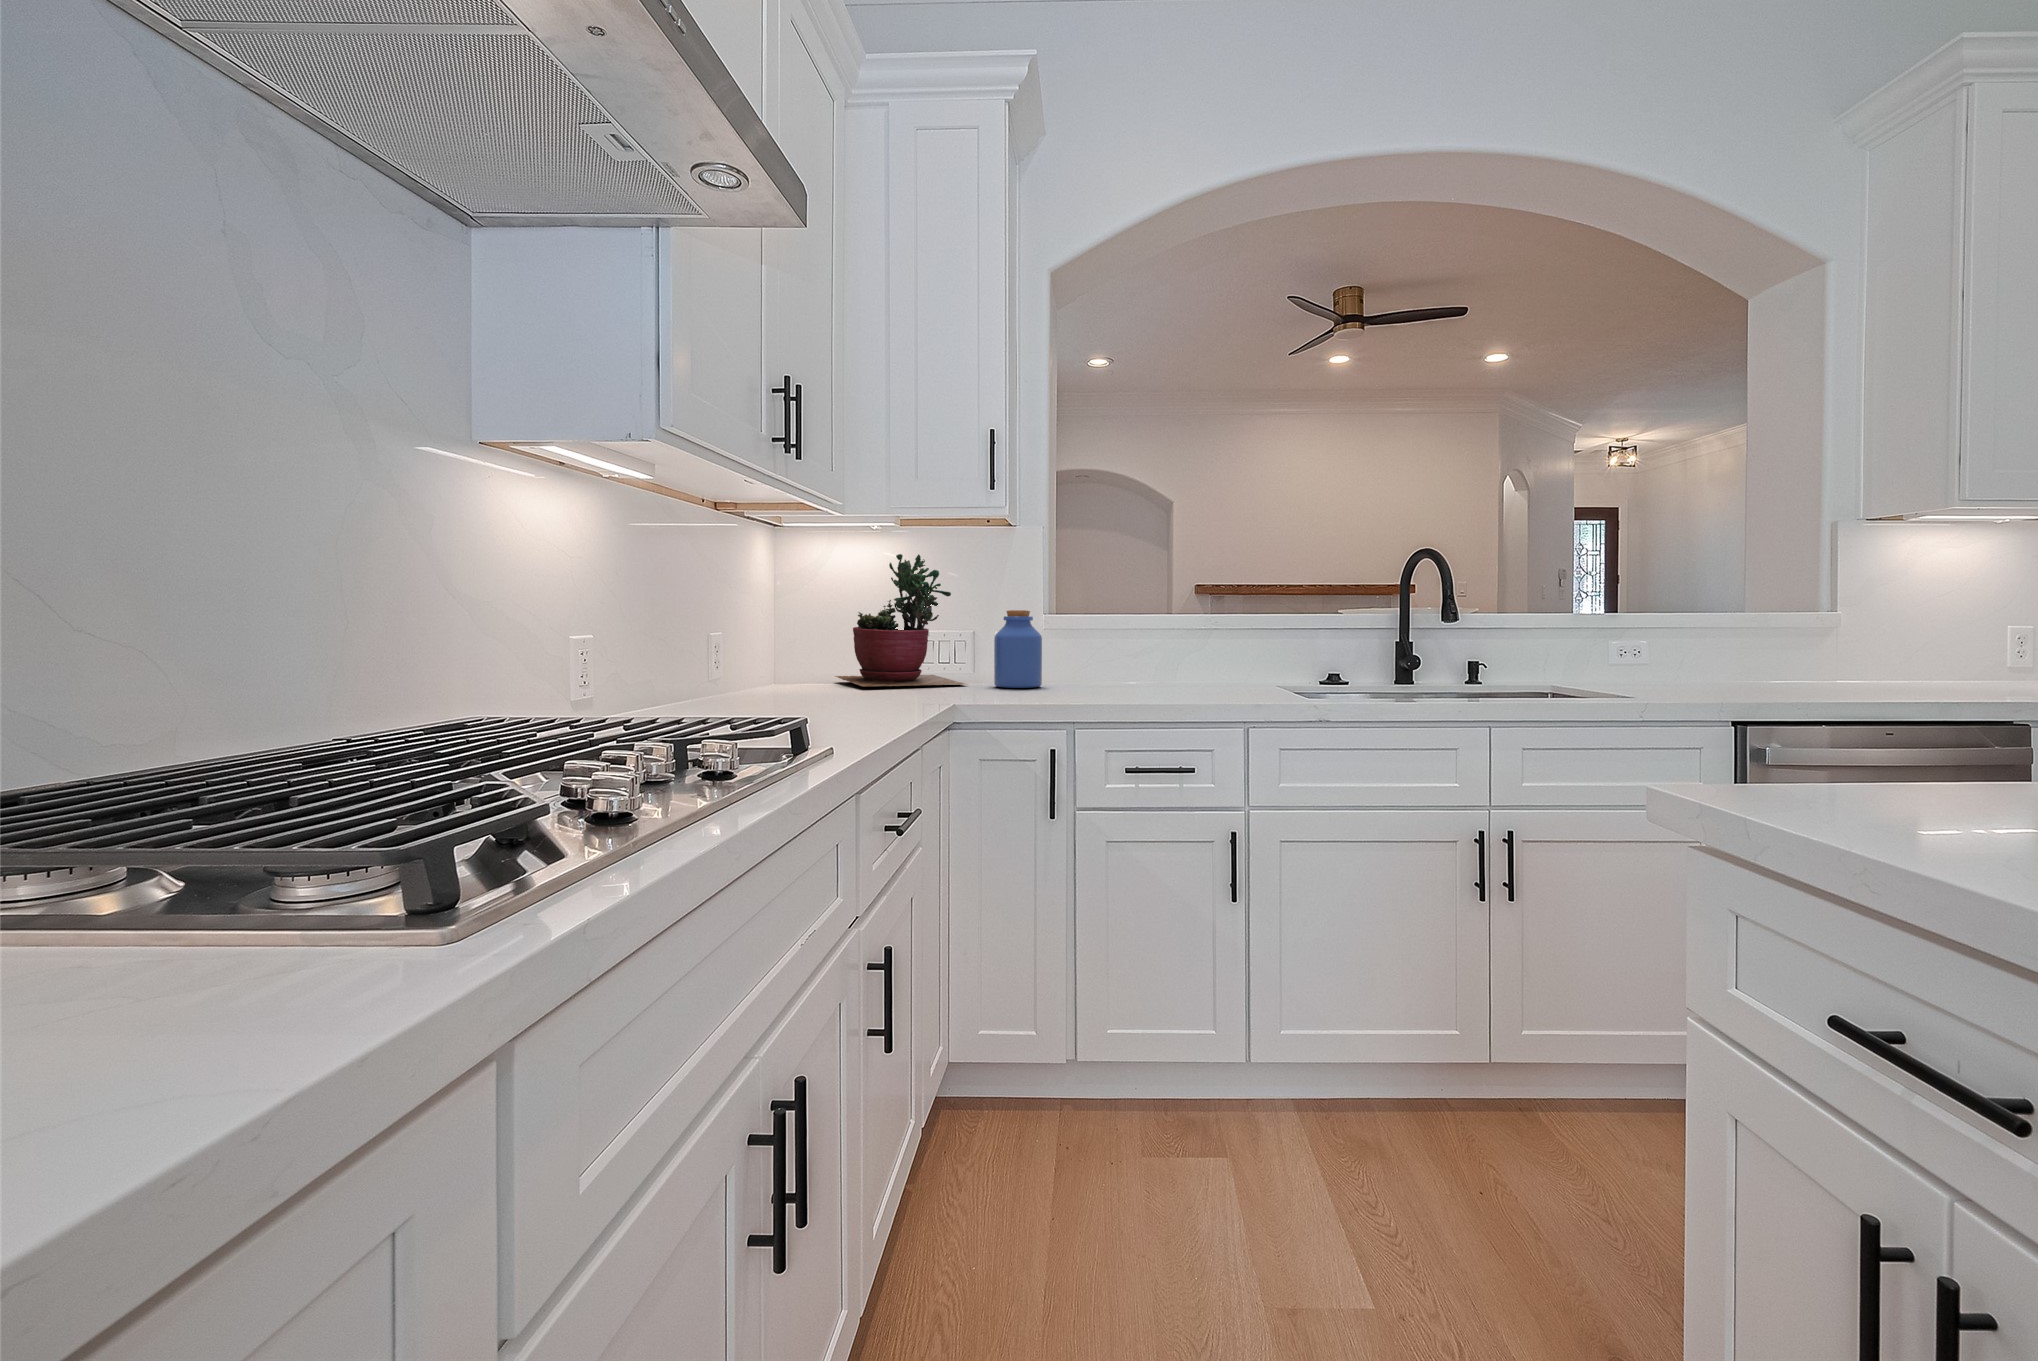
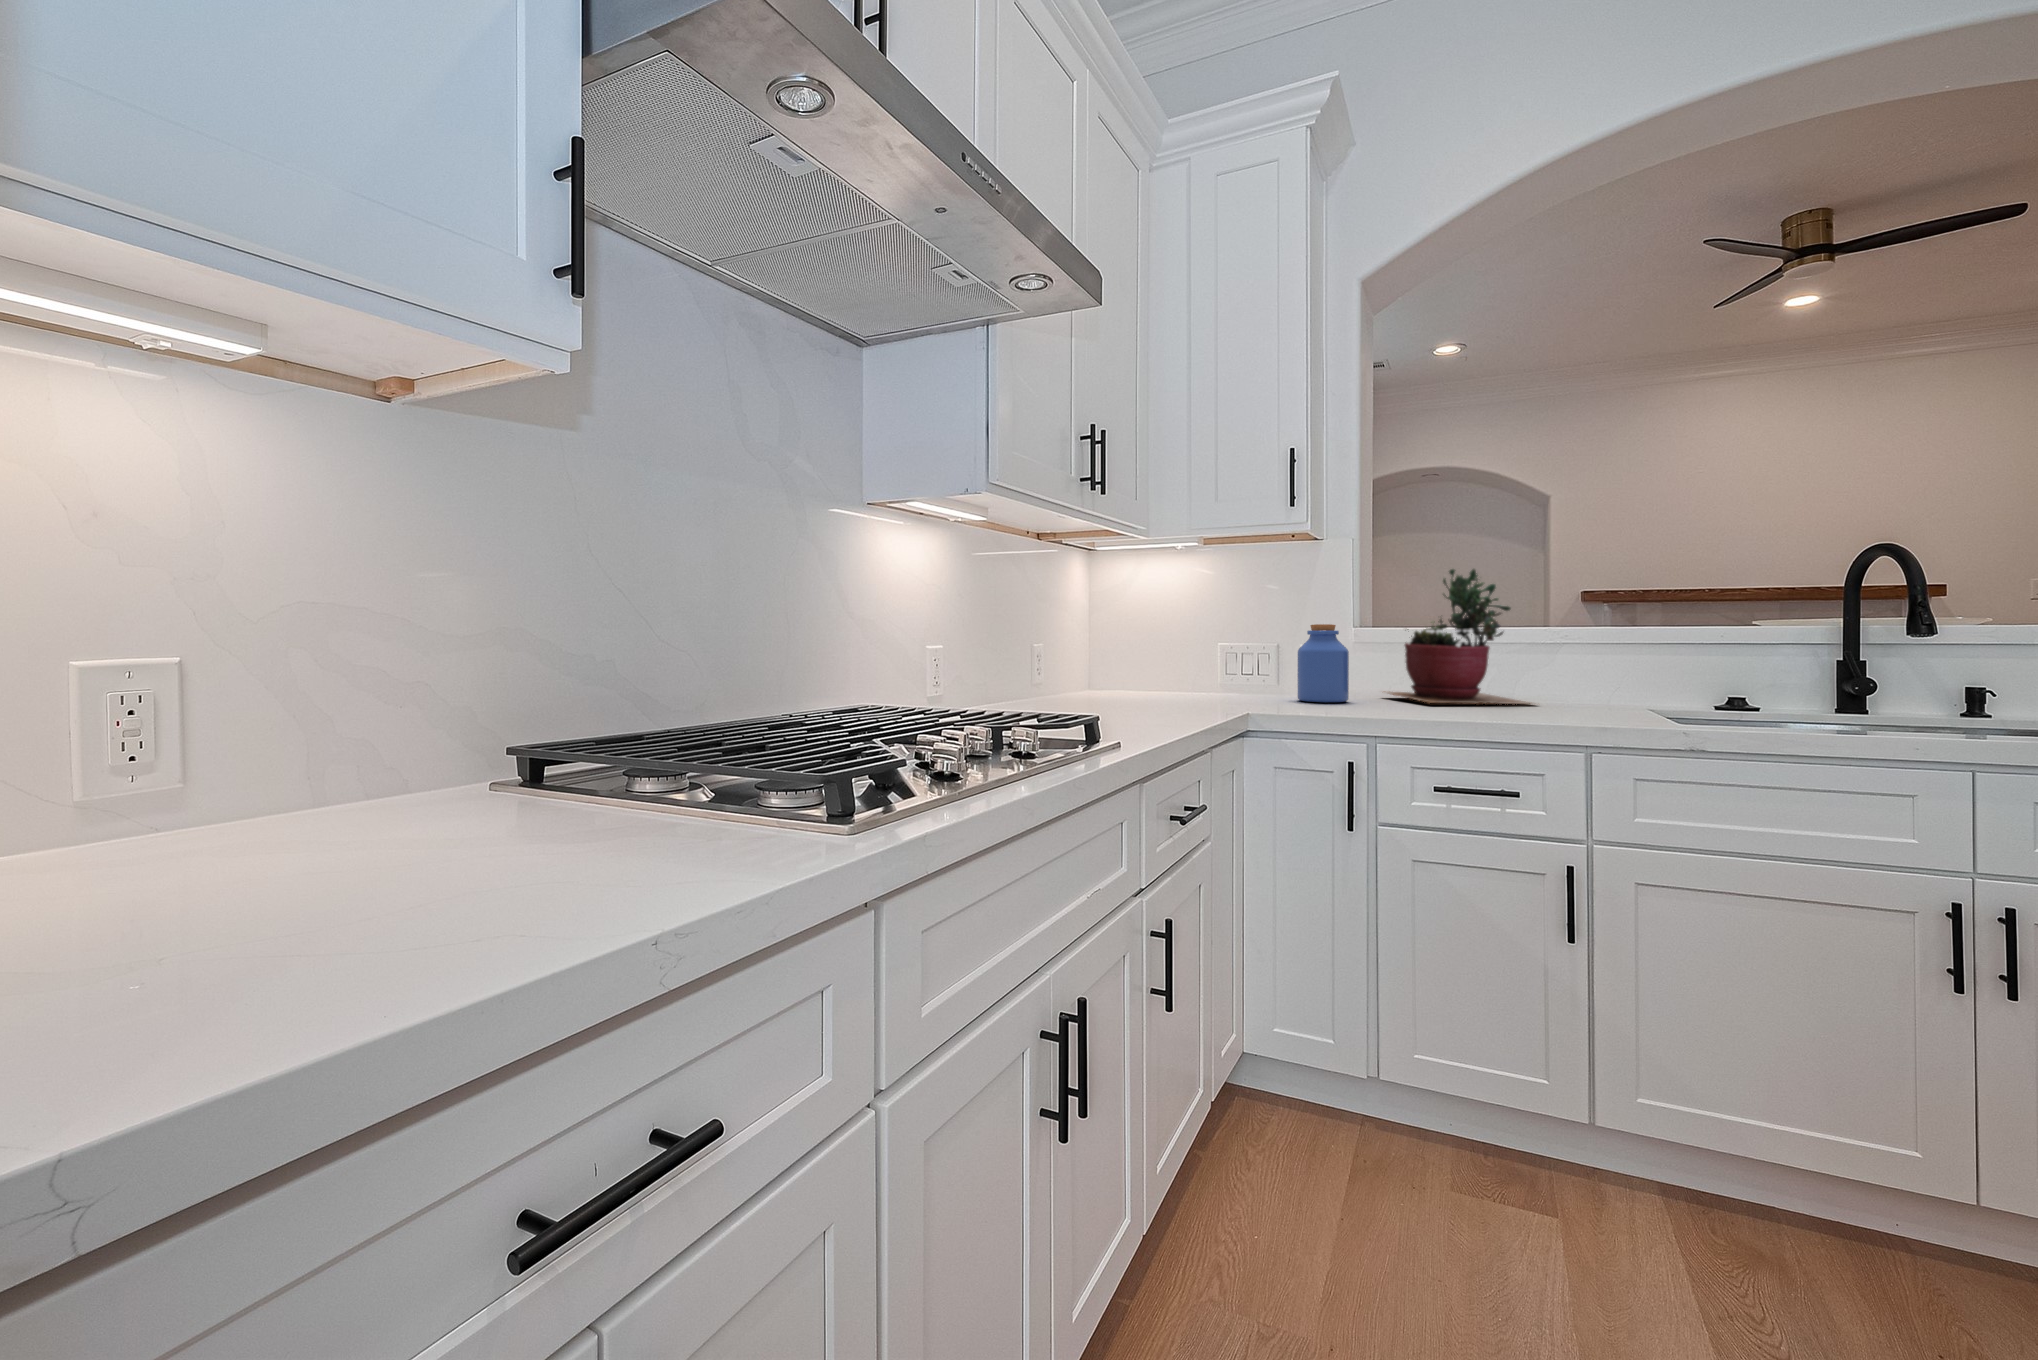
succulent plant: present [835,554,968,687] -> present [1388,569,1530,704]

